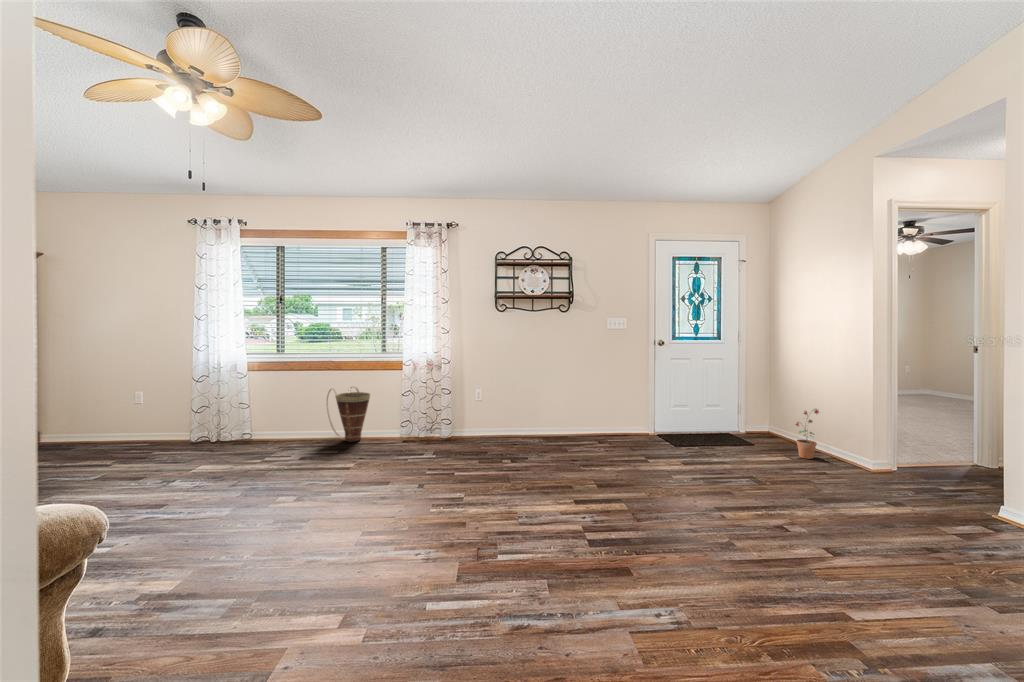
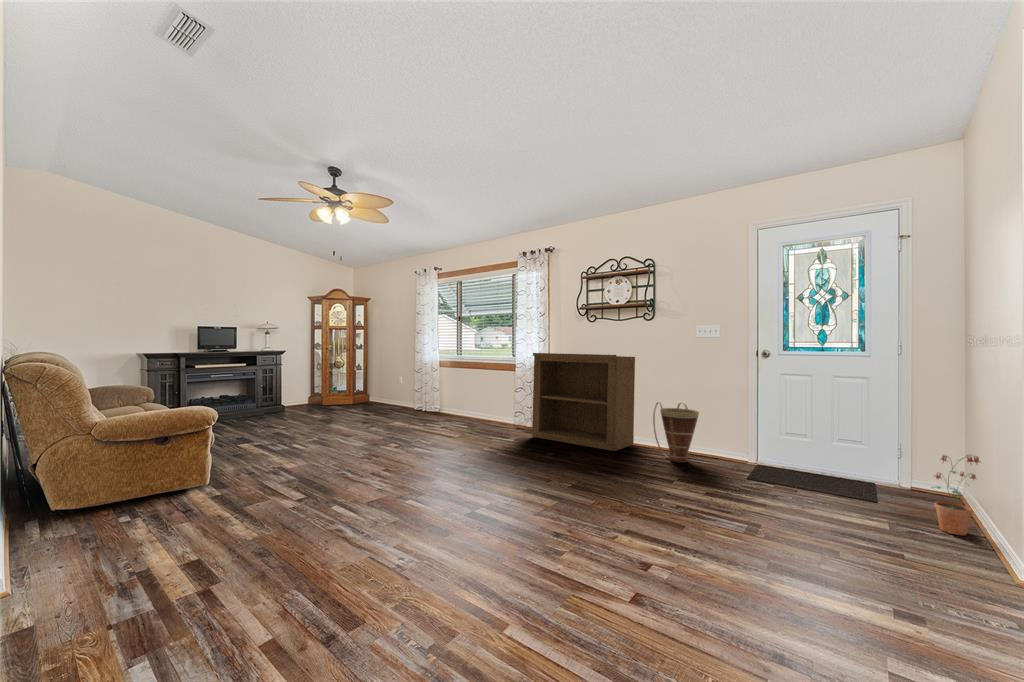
bookshelf: none [450,347,554,445] -> present [532,353,635,451]
basket: present [327,387,370,442] -> present [653,402,699,462]

